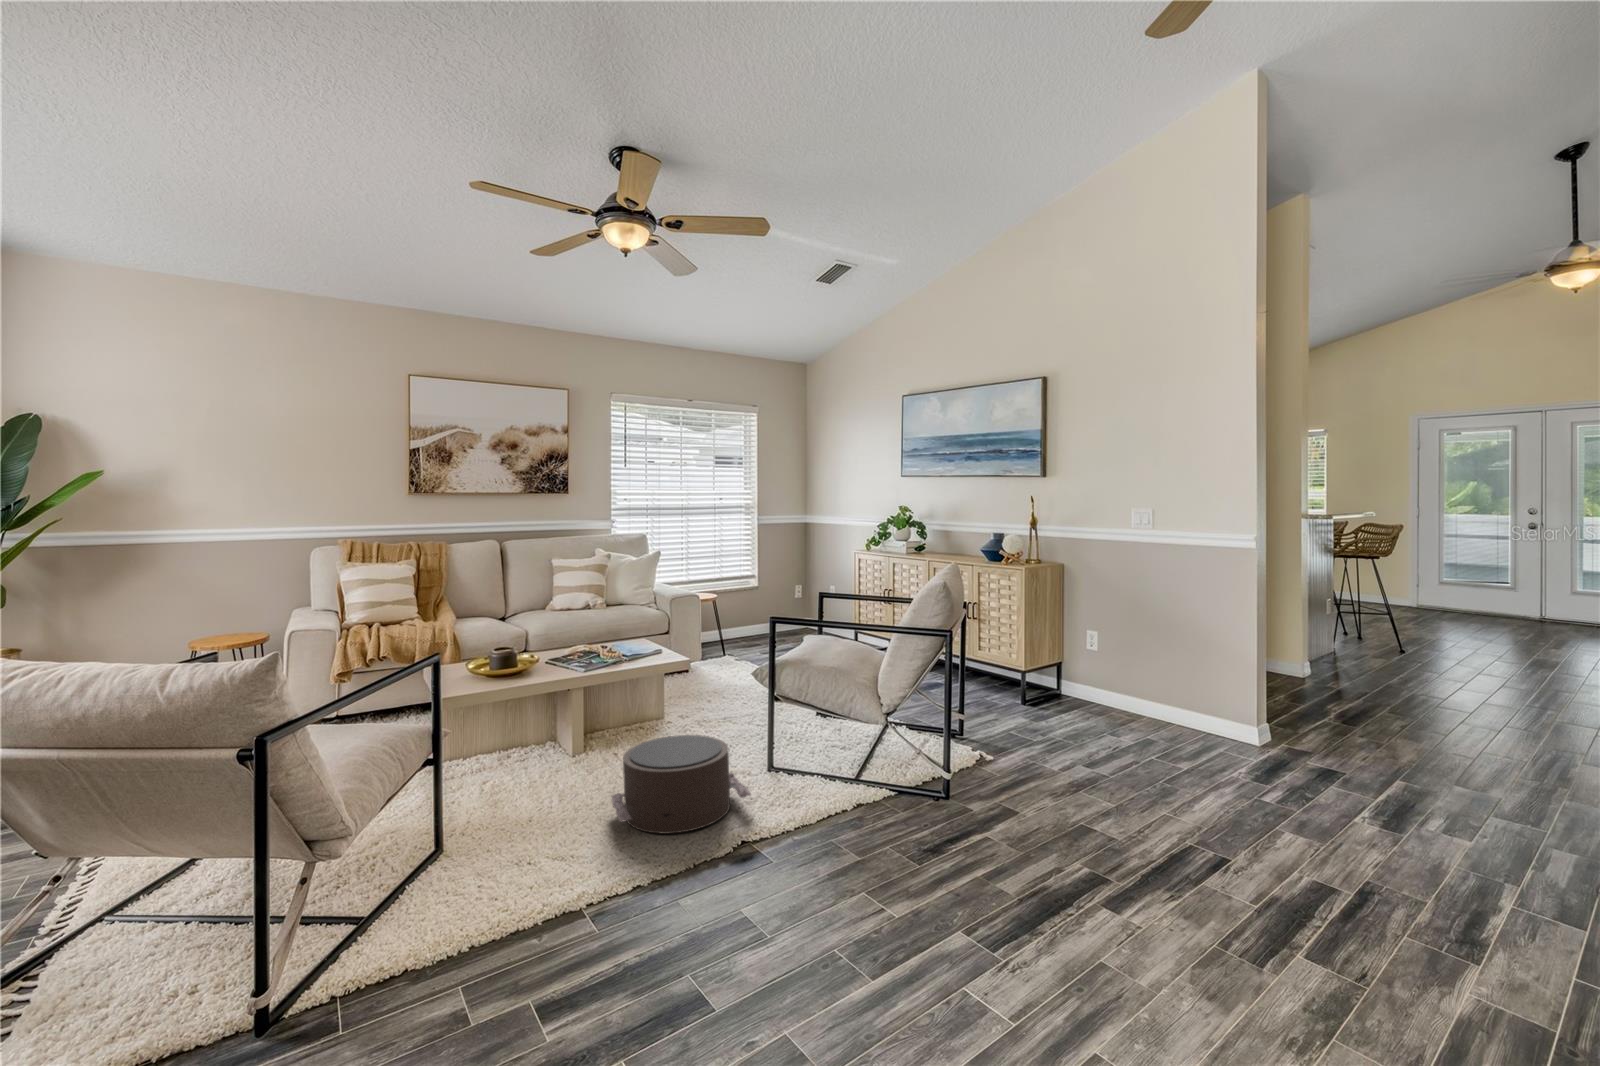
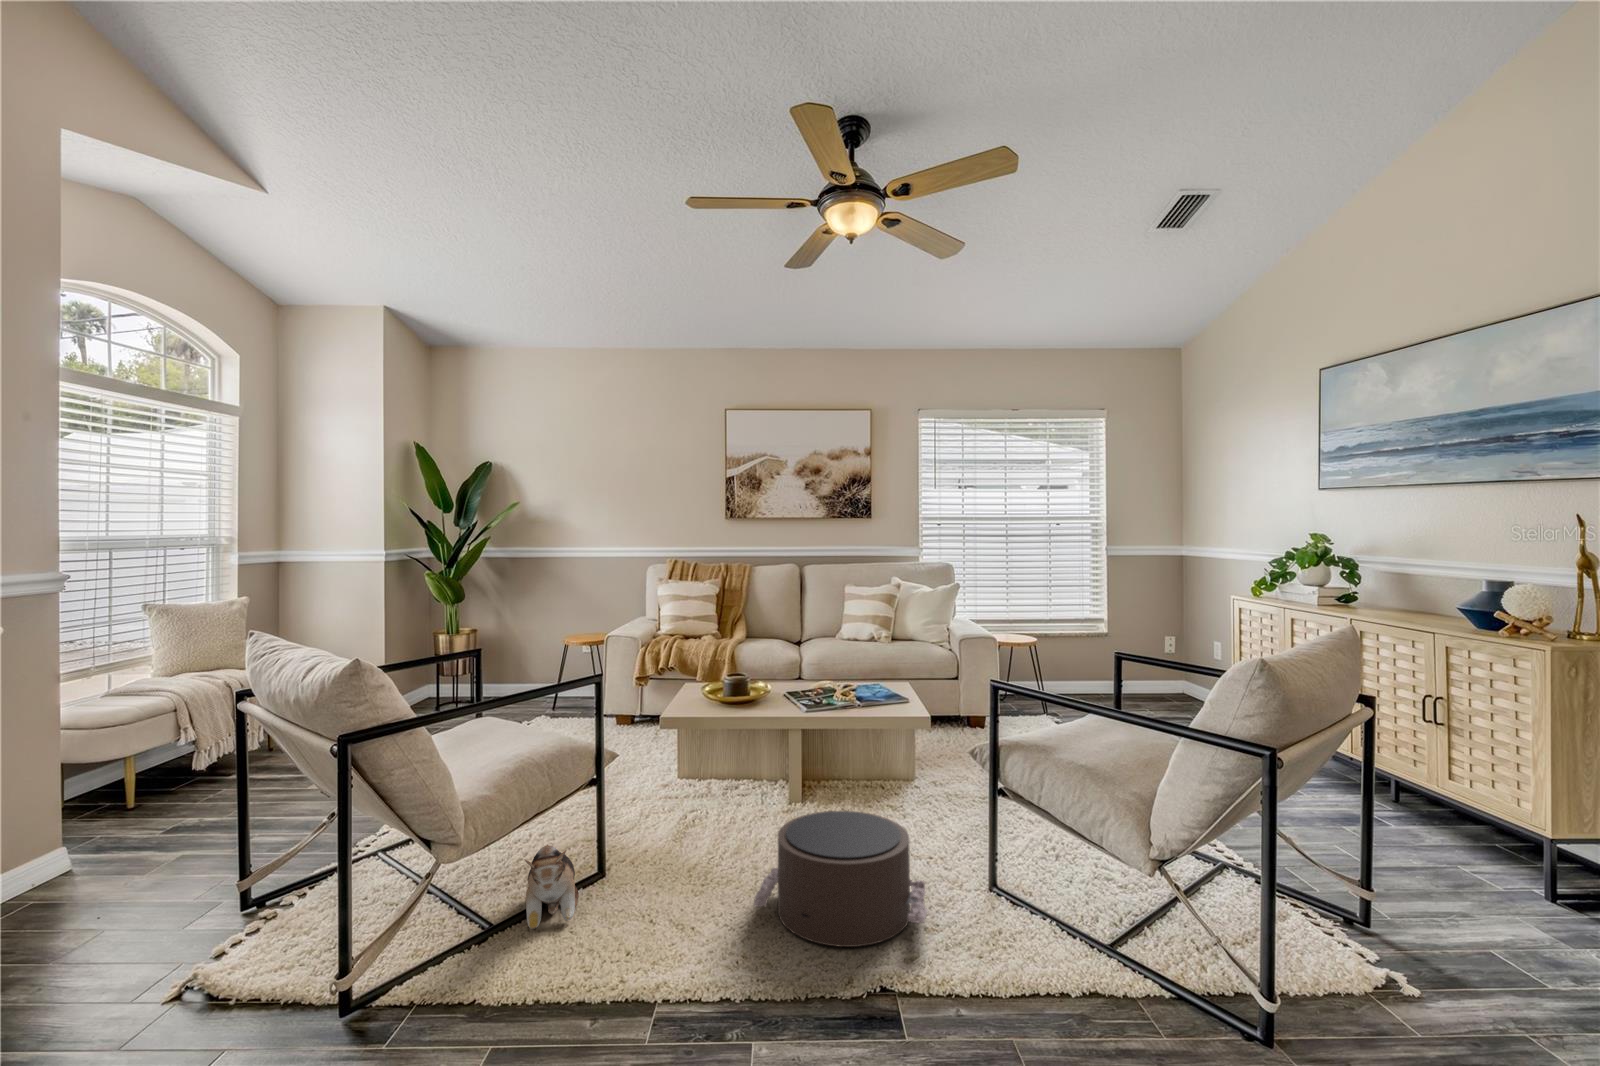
plush toy: none [386,818,453,904] -> present [525,845,579,929]

